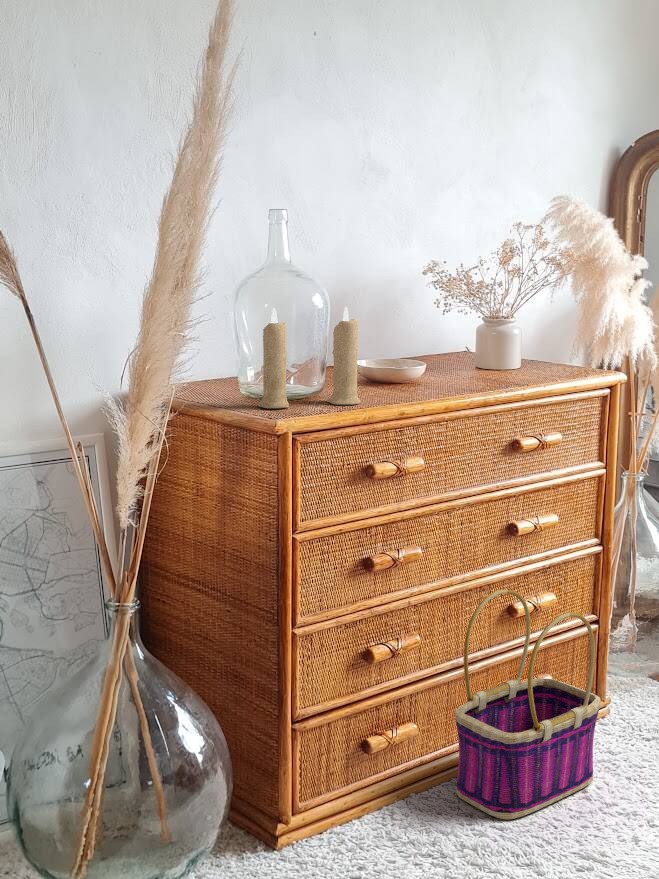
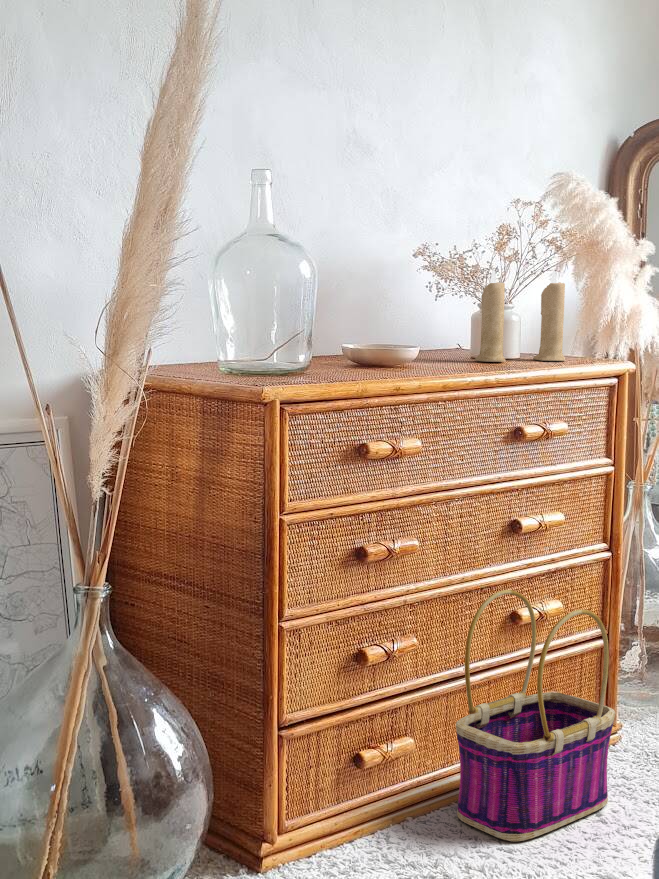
candle: present [258,307,360,408] -> present [474,270,566,362]

